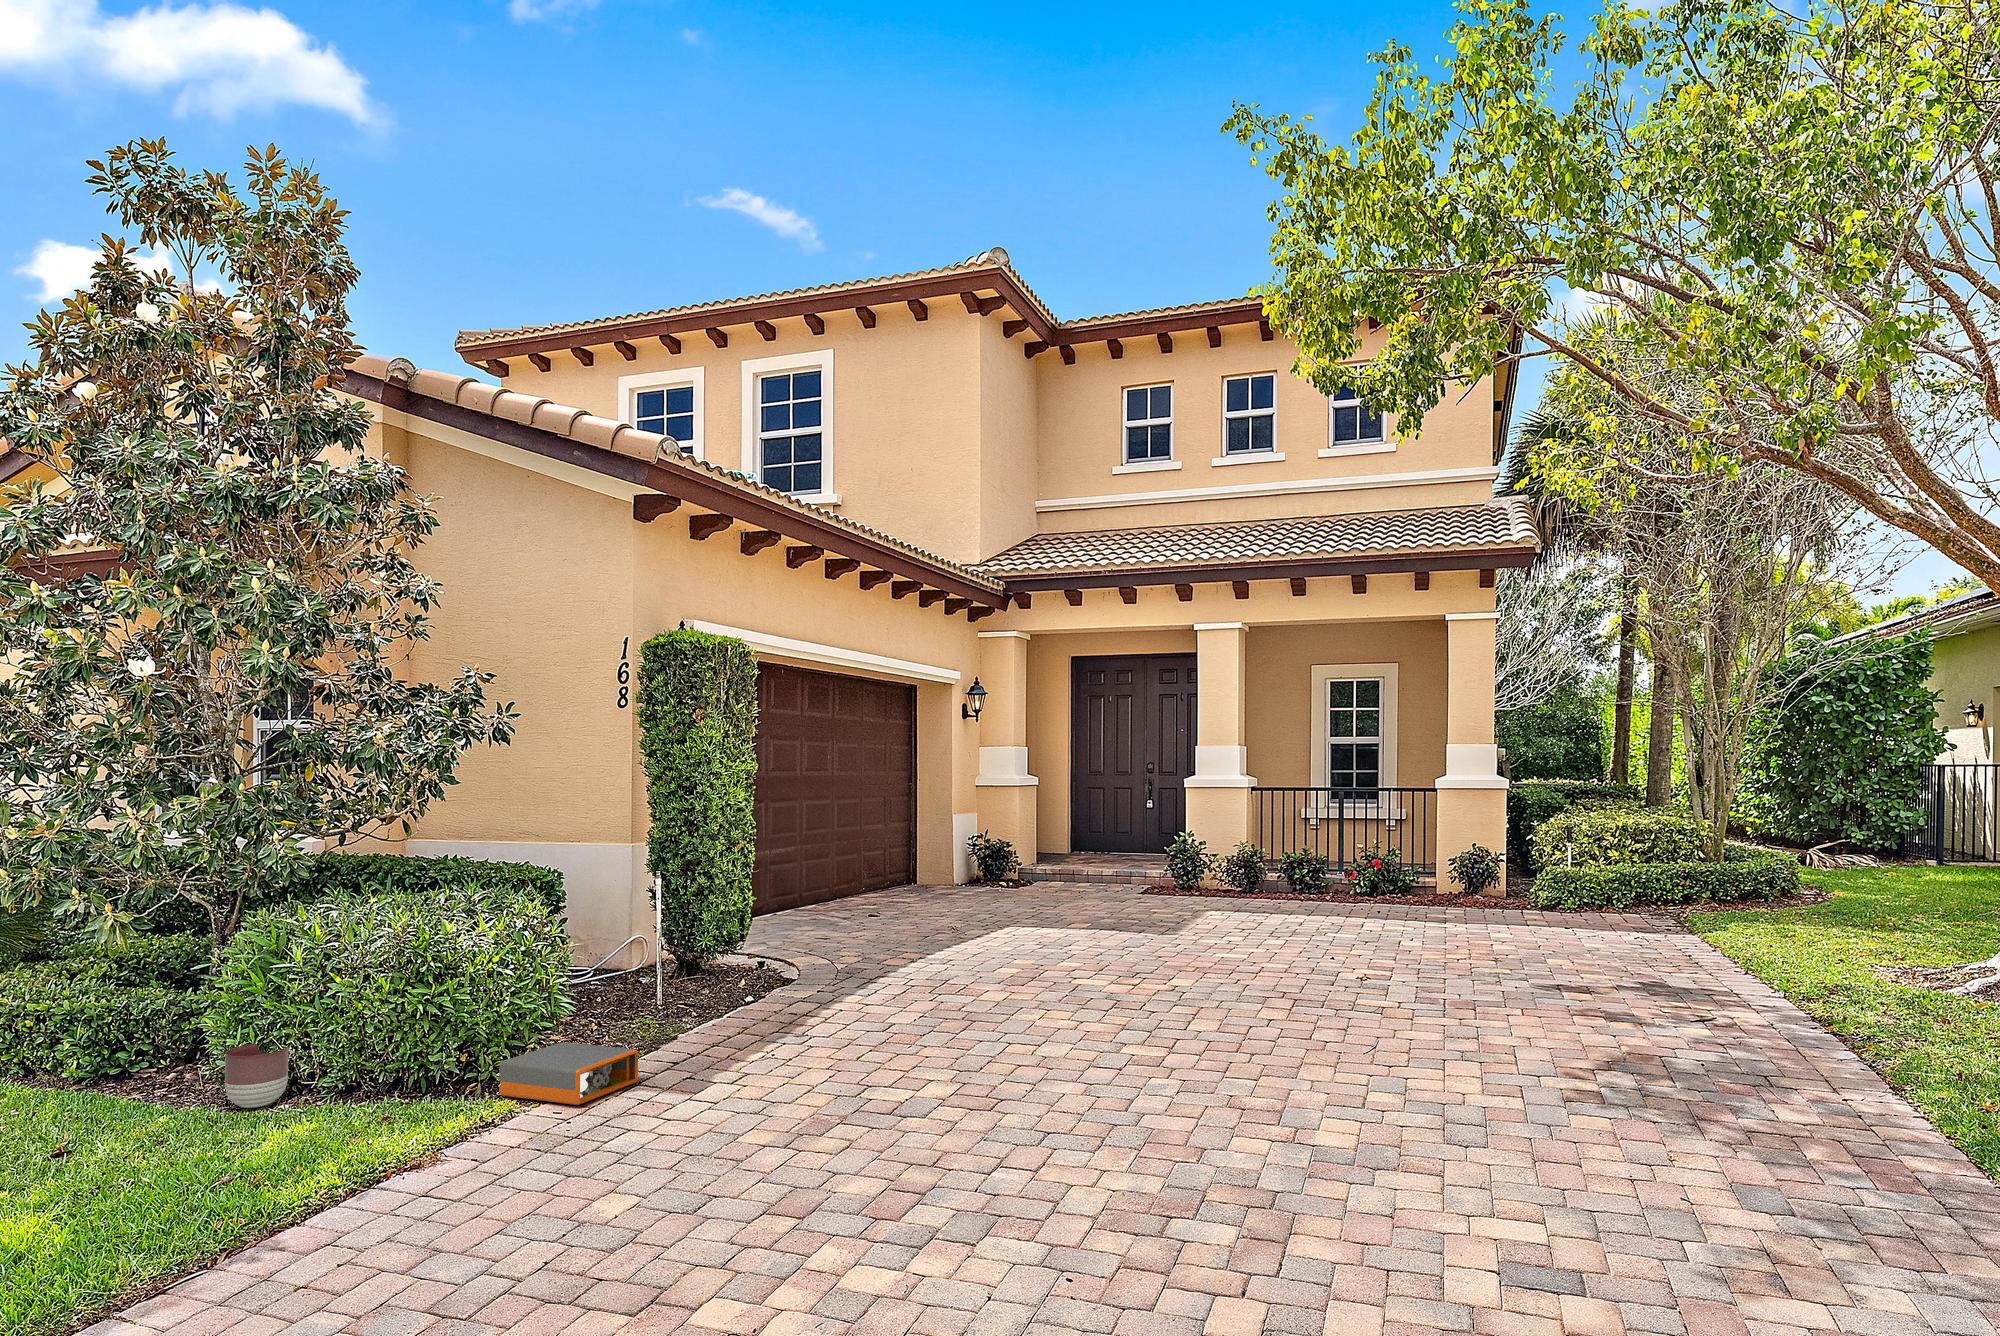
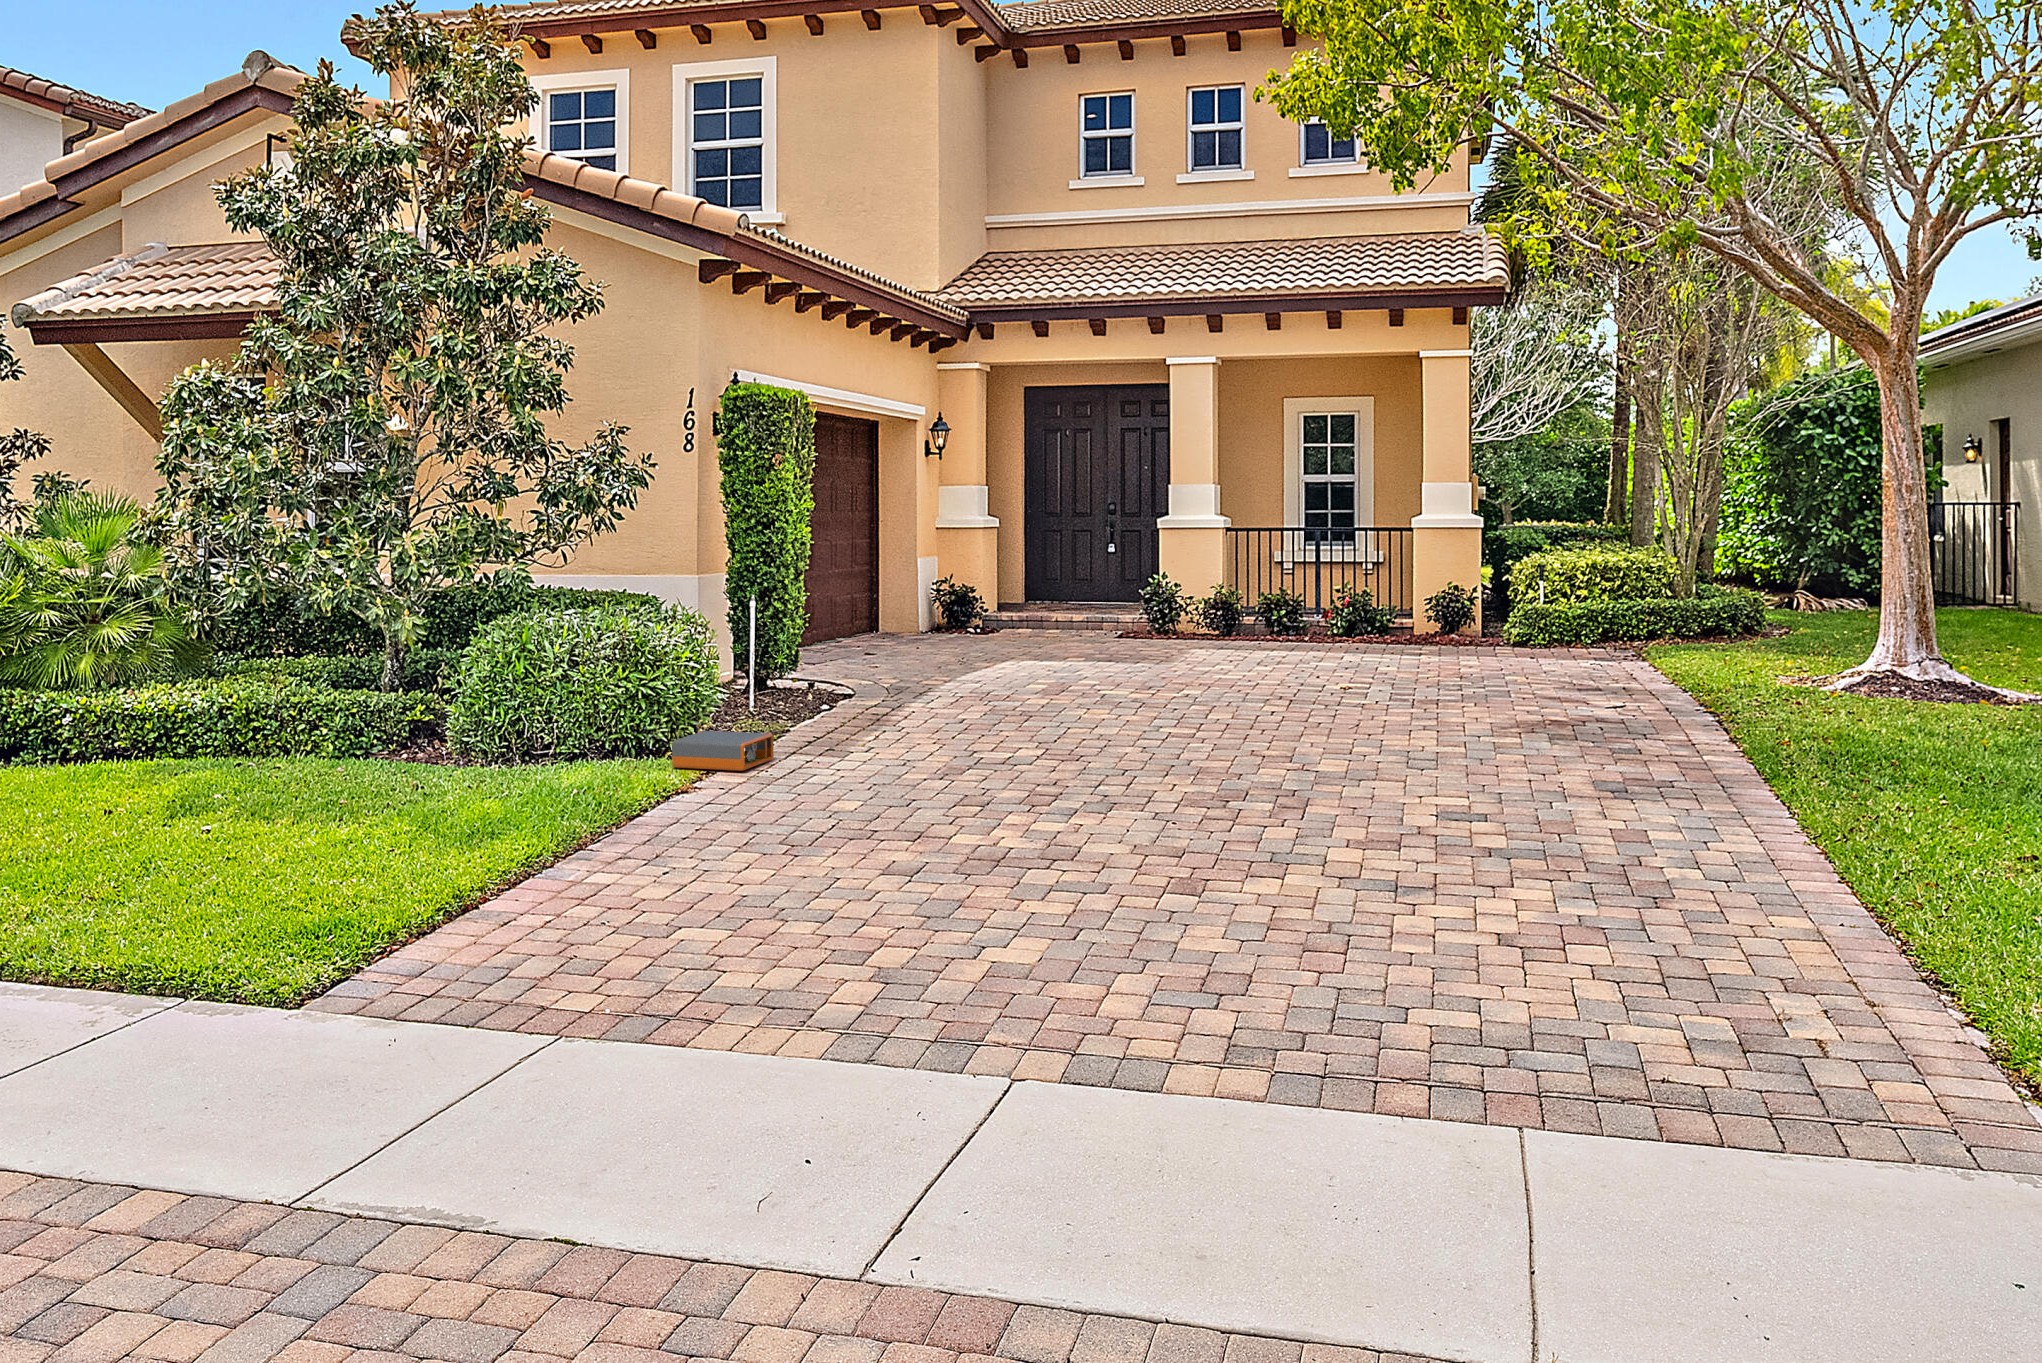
planter: present [225,1043,289,1108] -> none [462,728,506,777]

